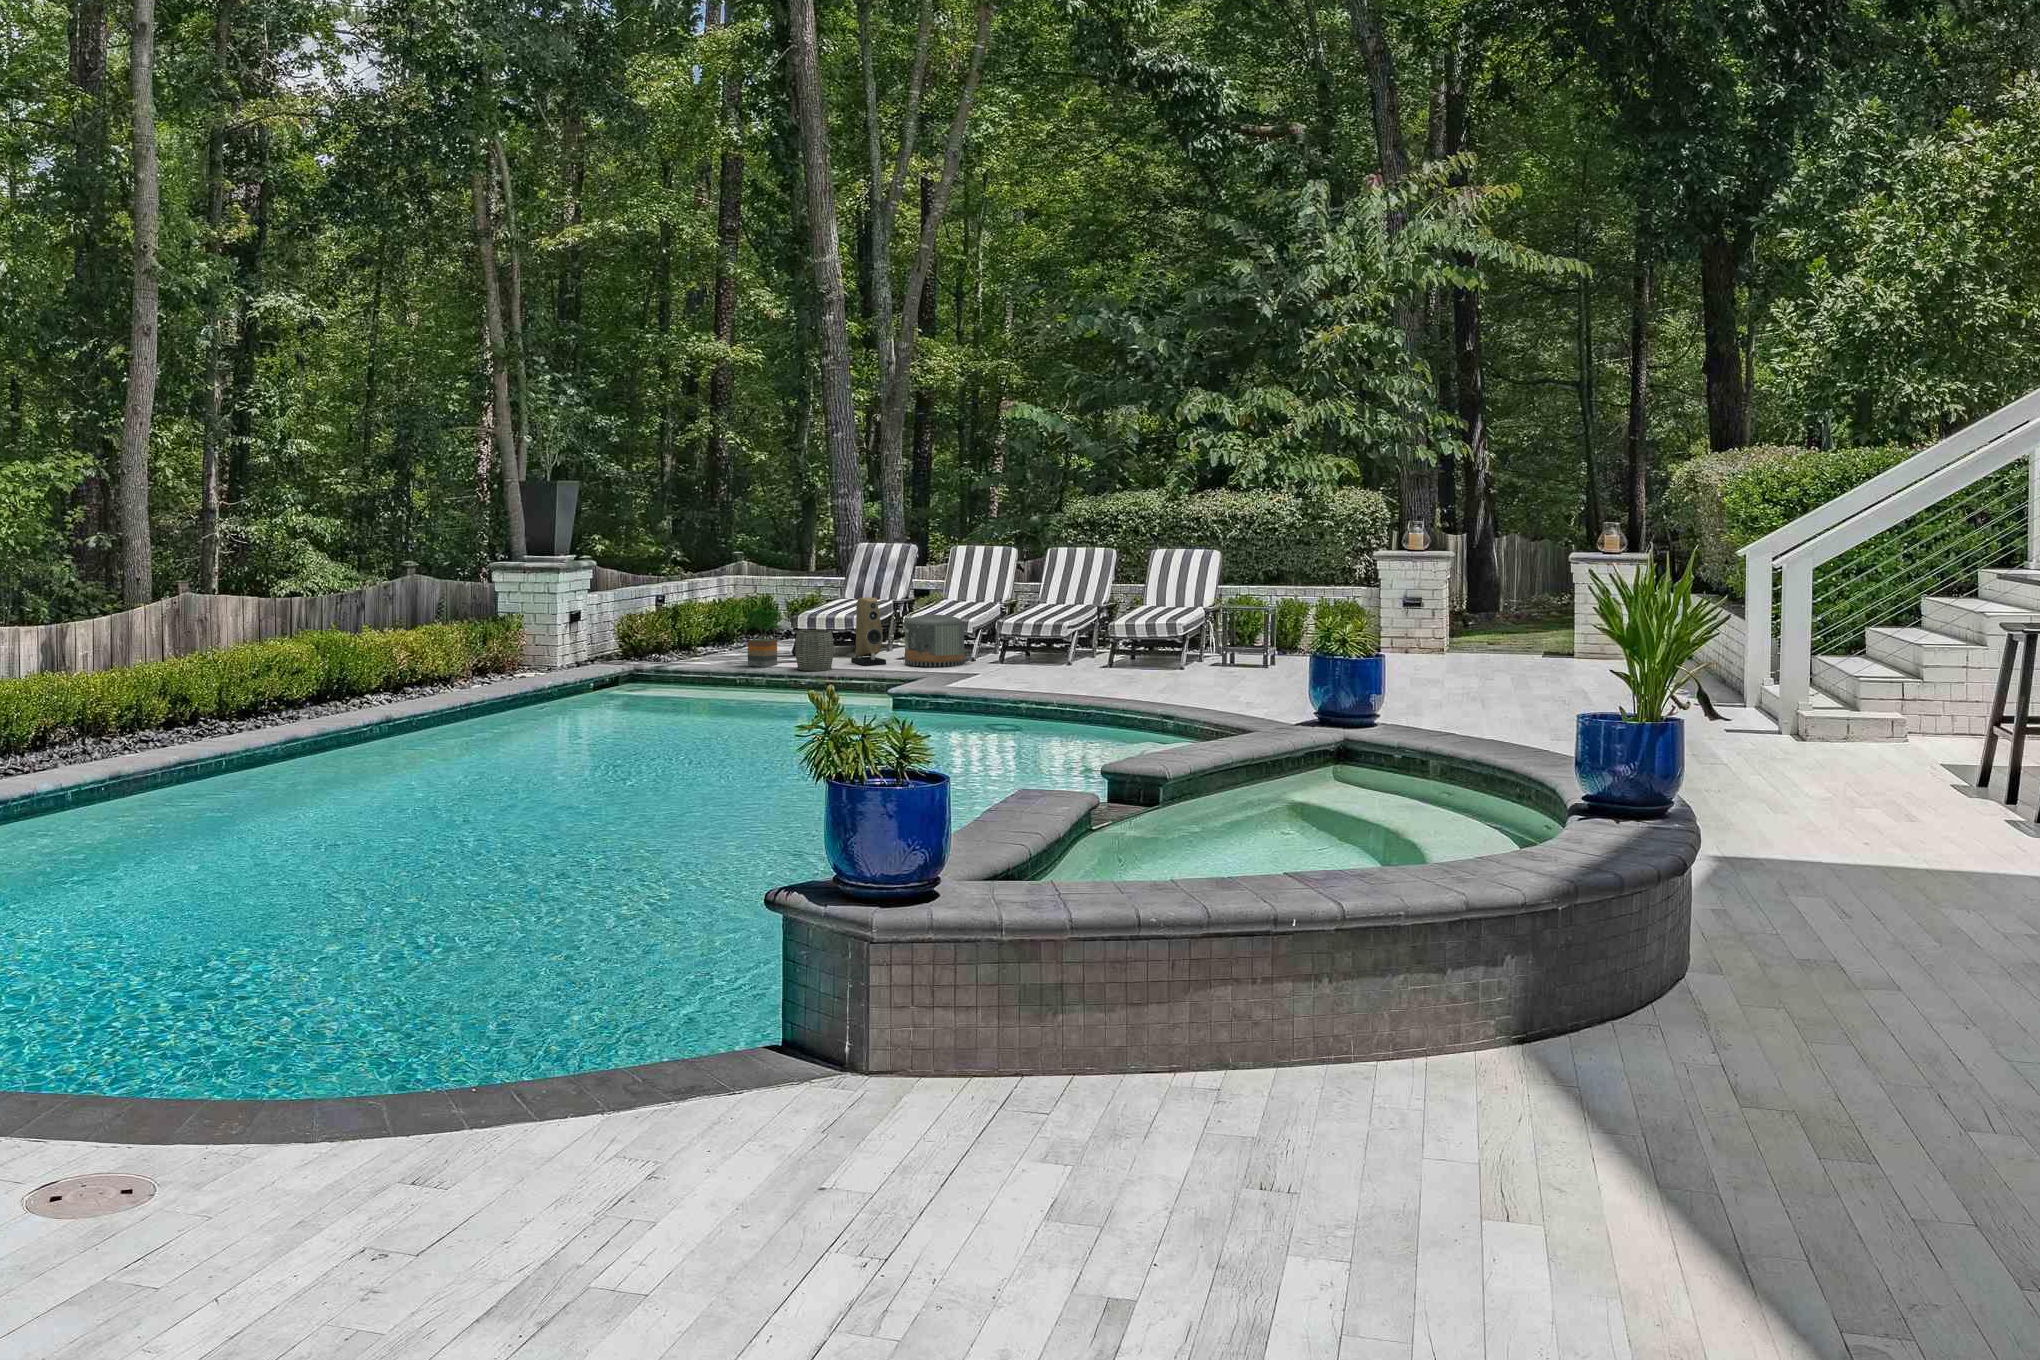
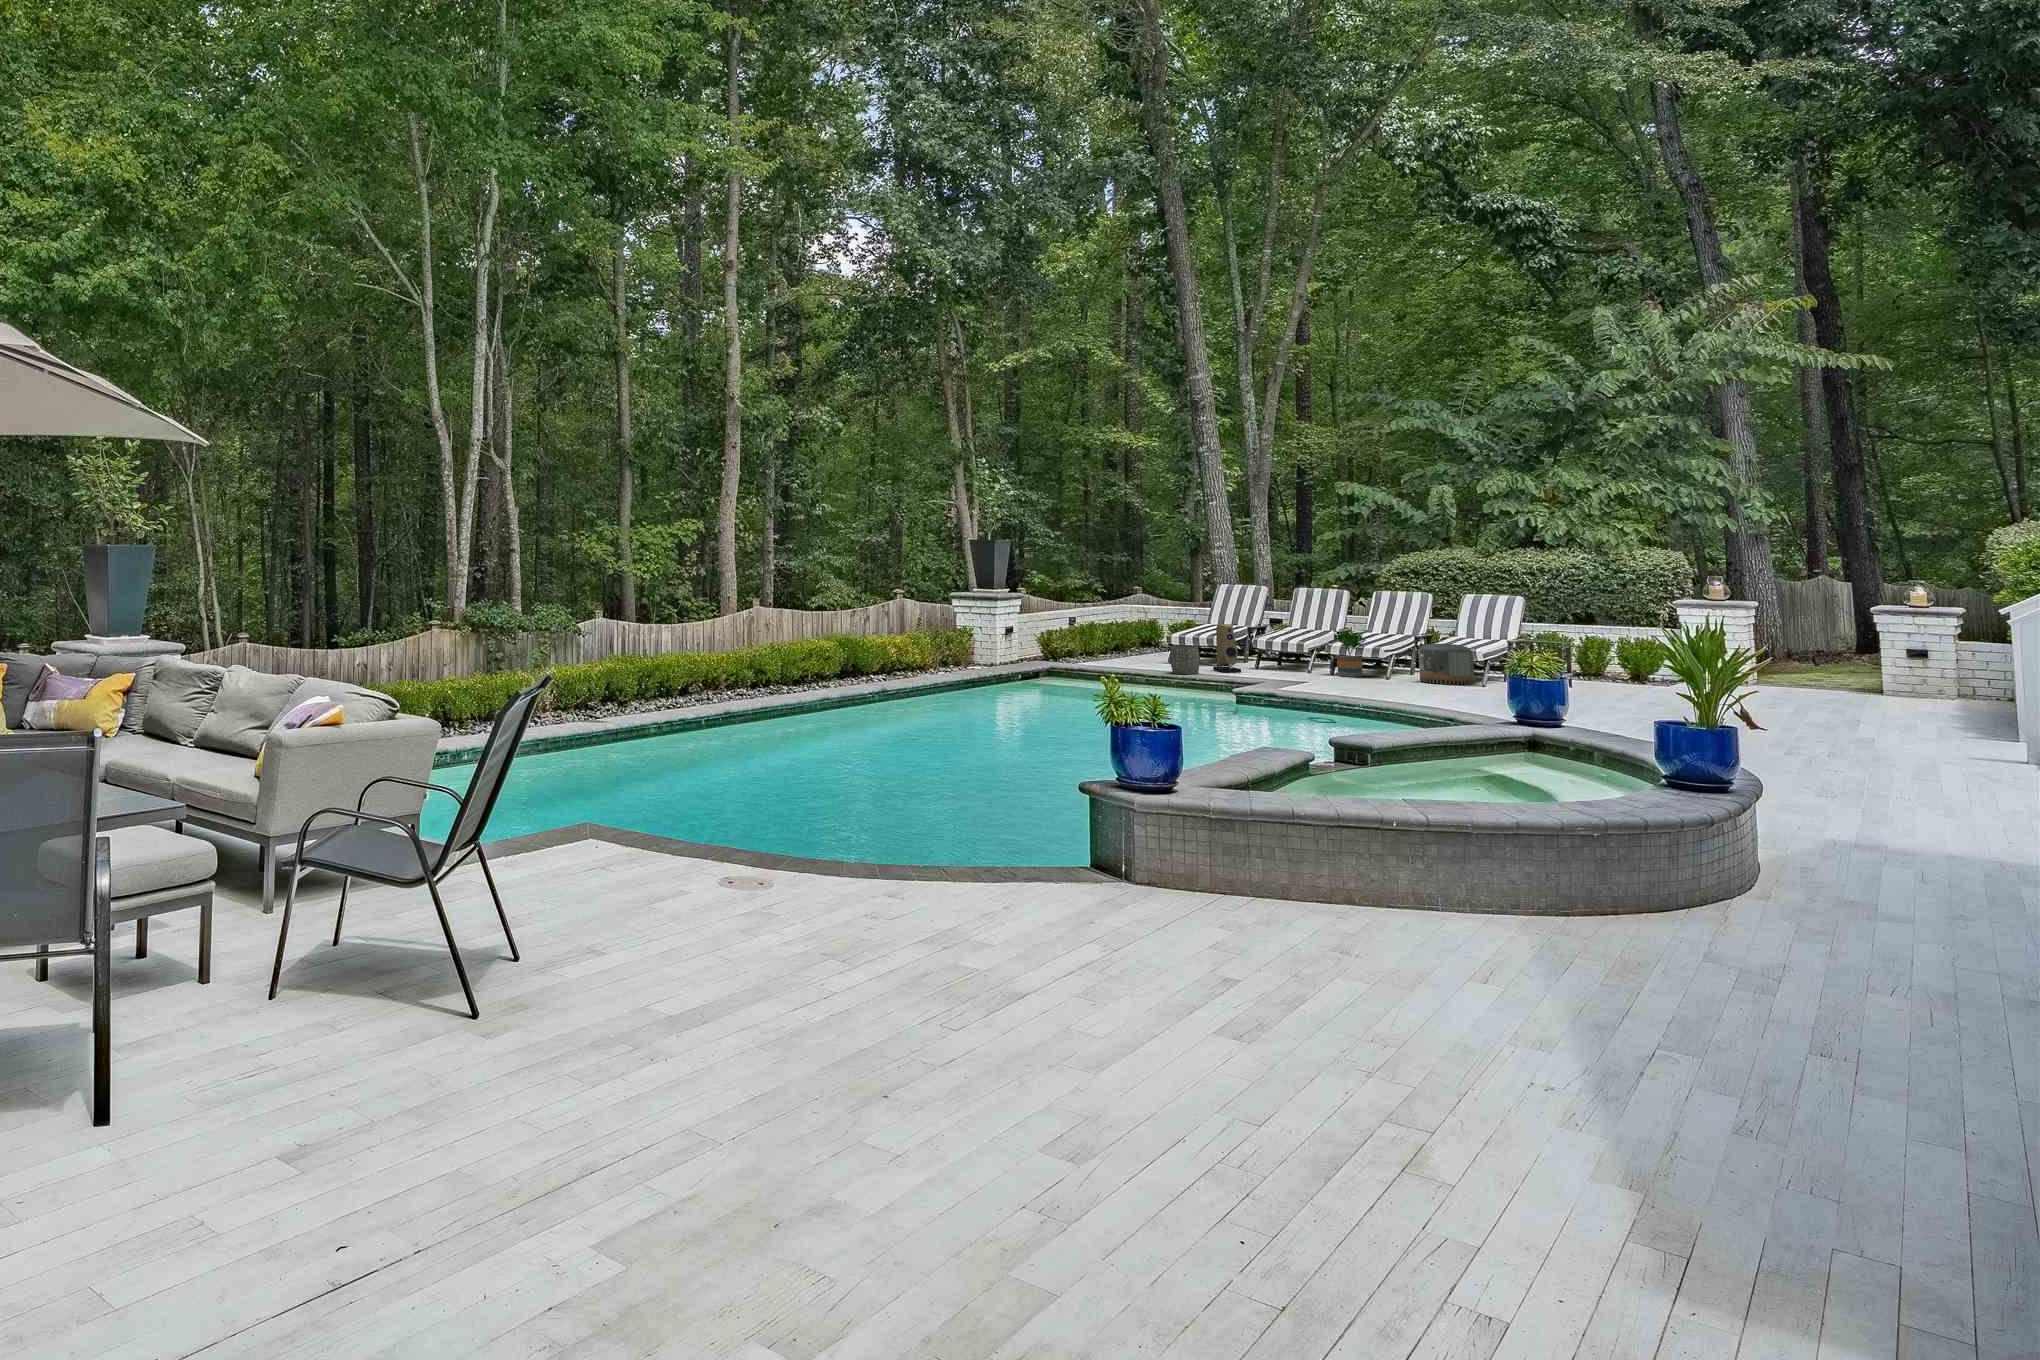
potted tree: present [748,608,782,667] -> present [1336,632,1366,677]
pouf: present [905,615,964,666] -> present [1419,644,1474,684]

